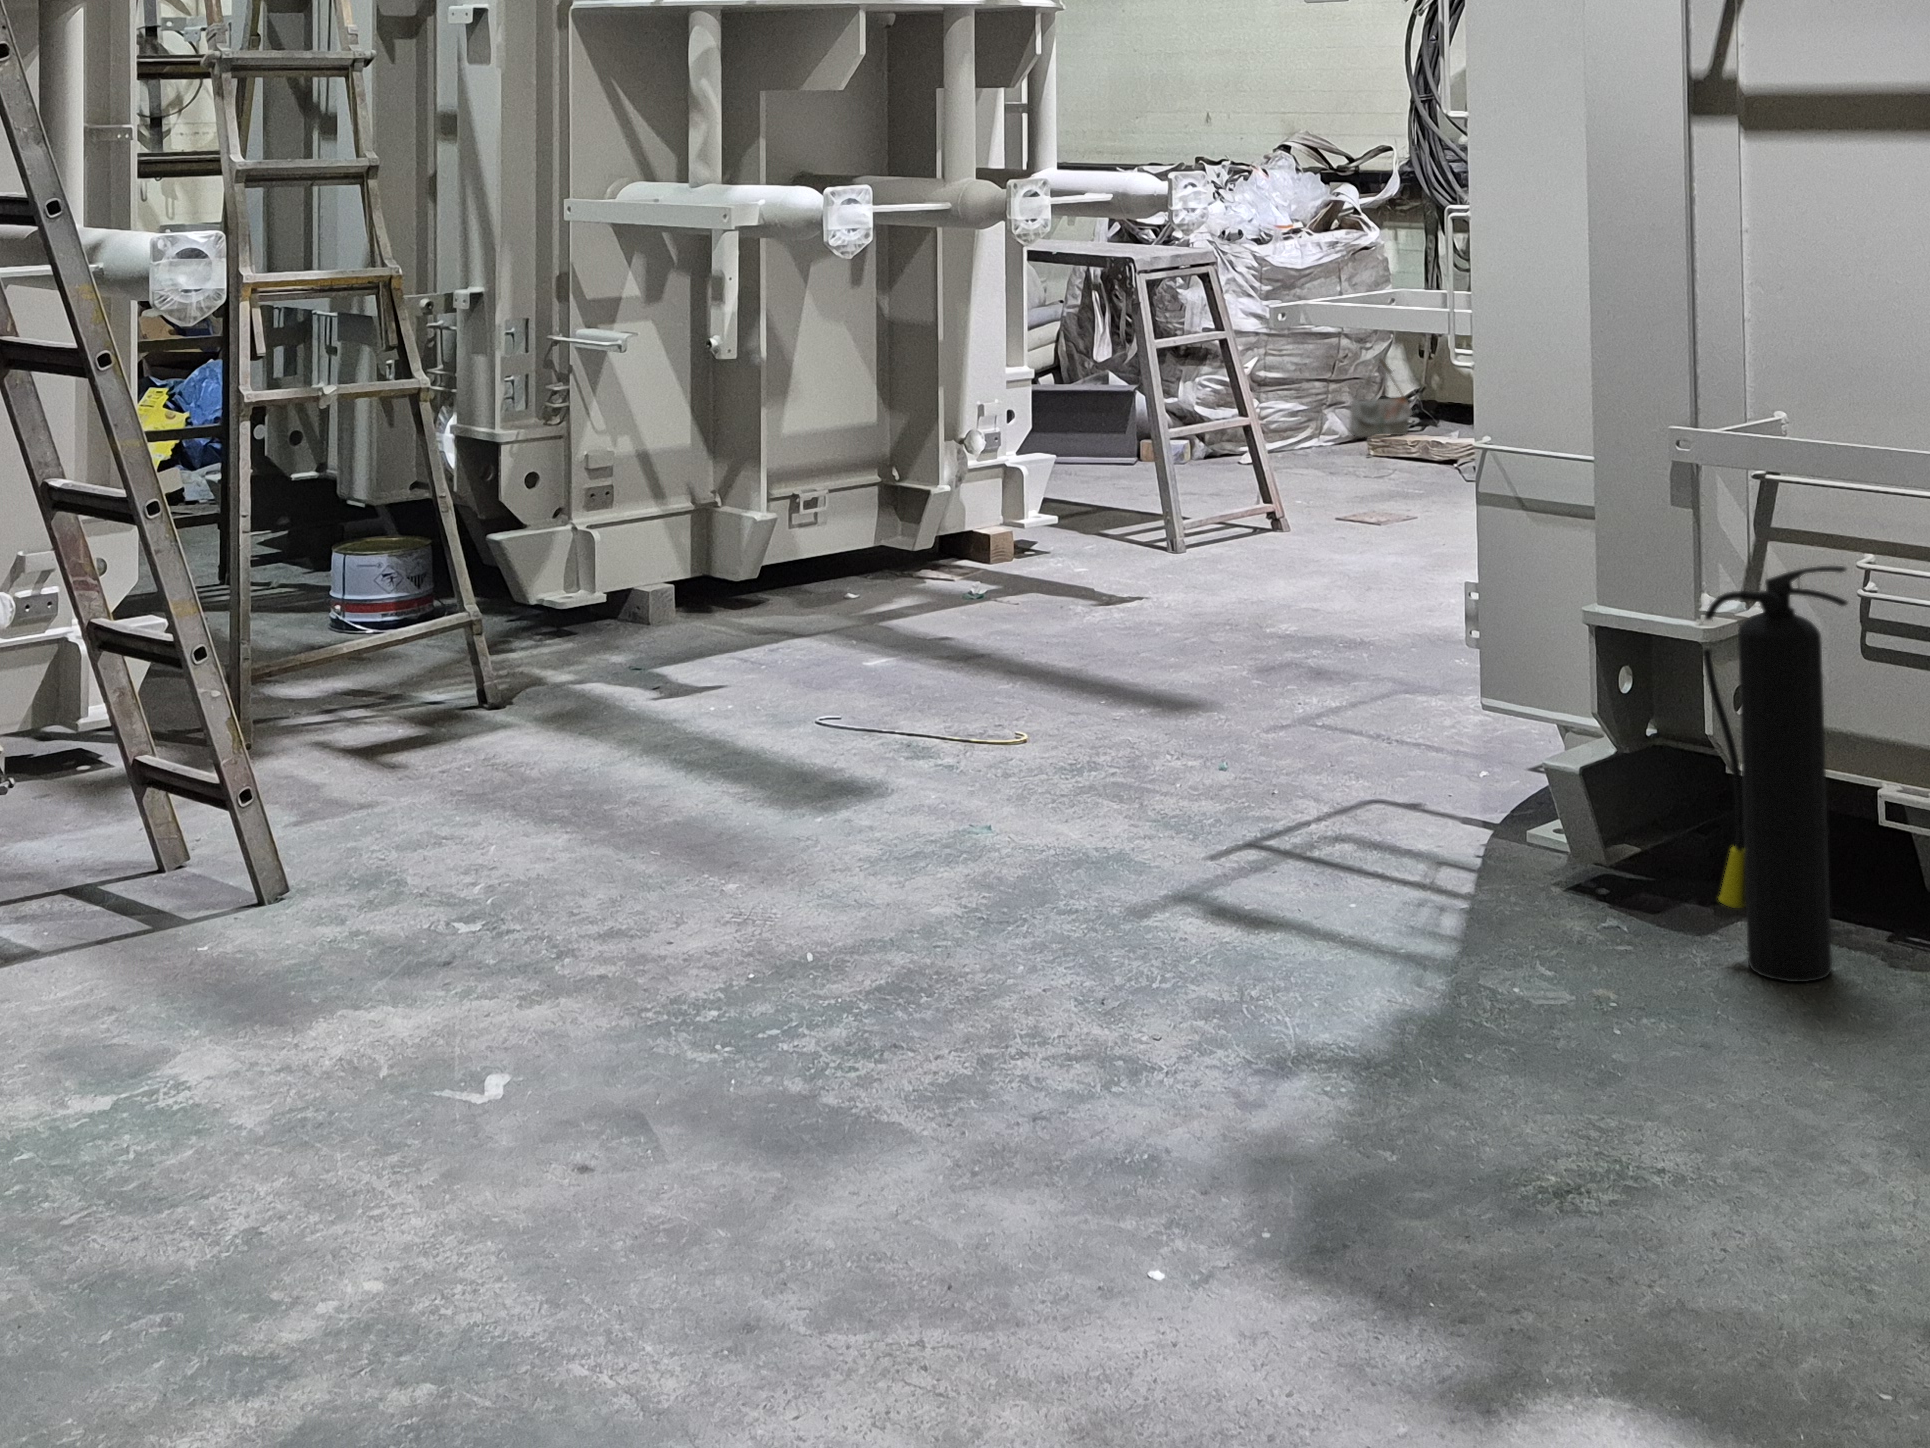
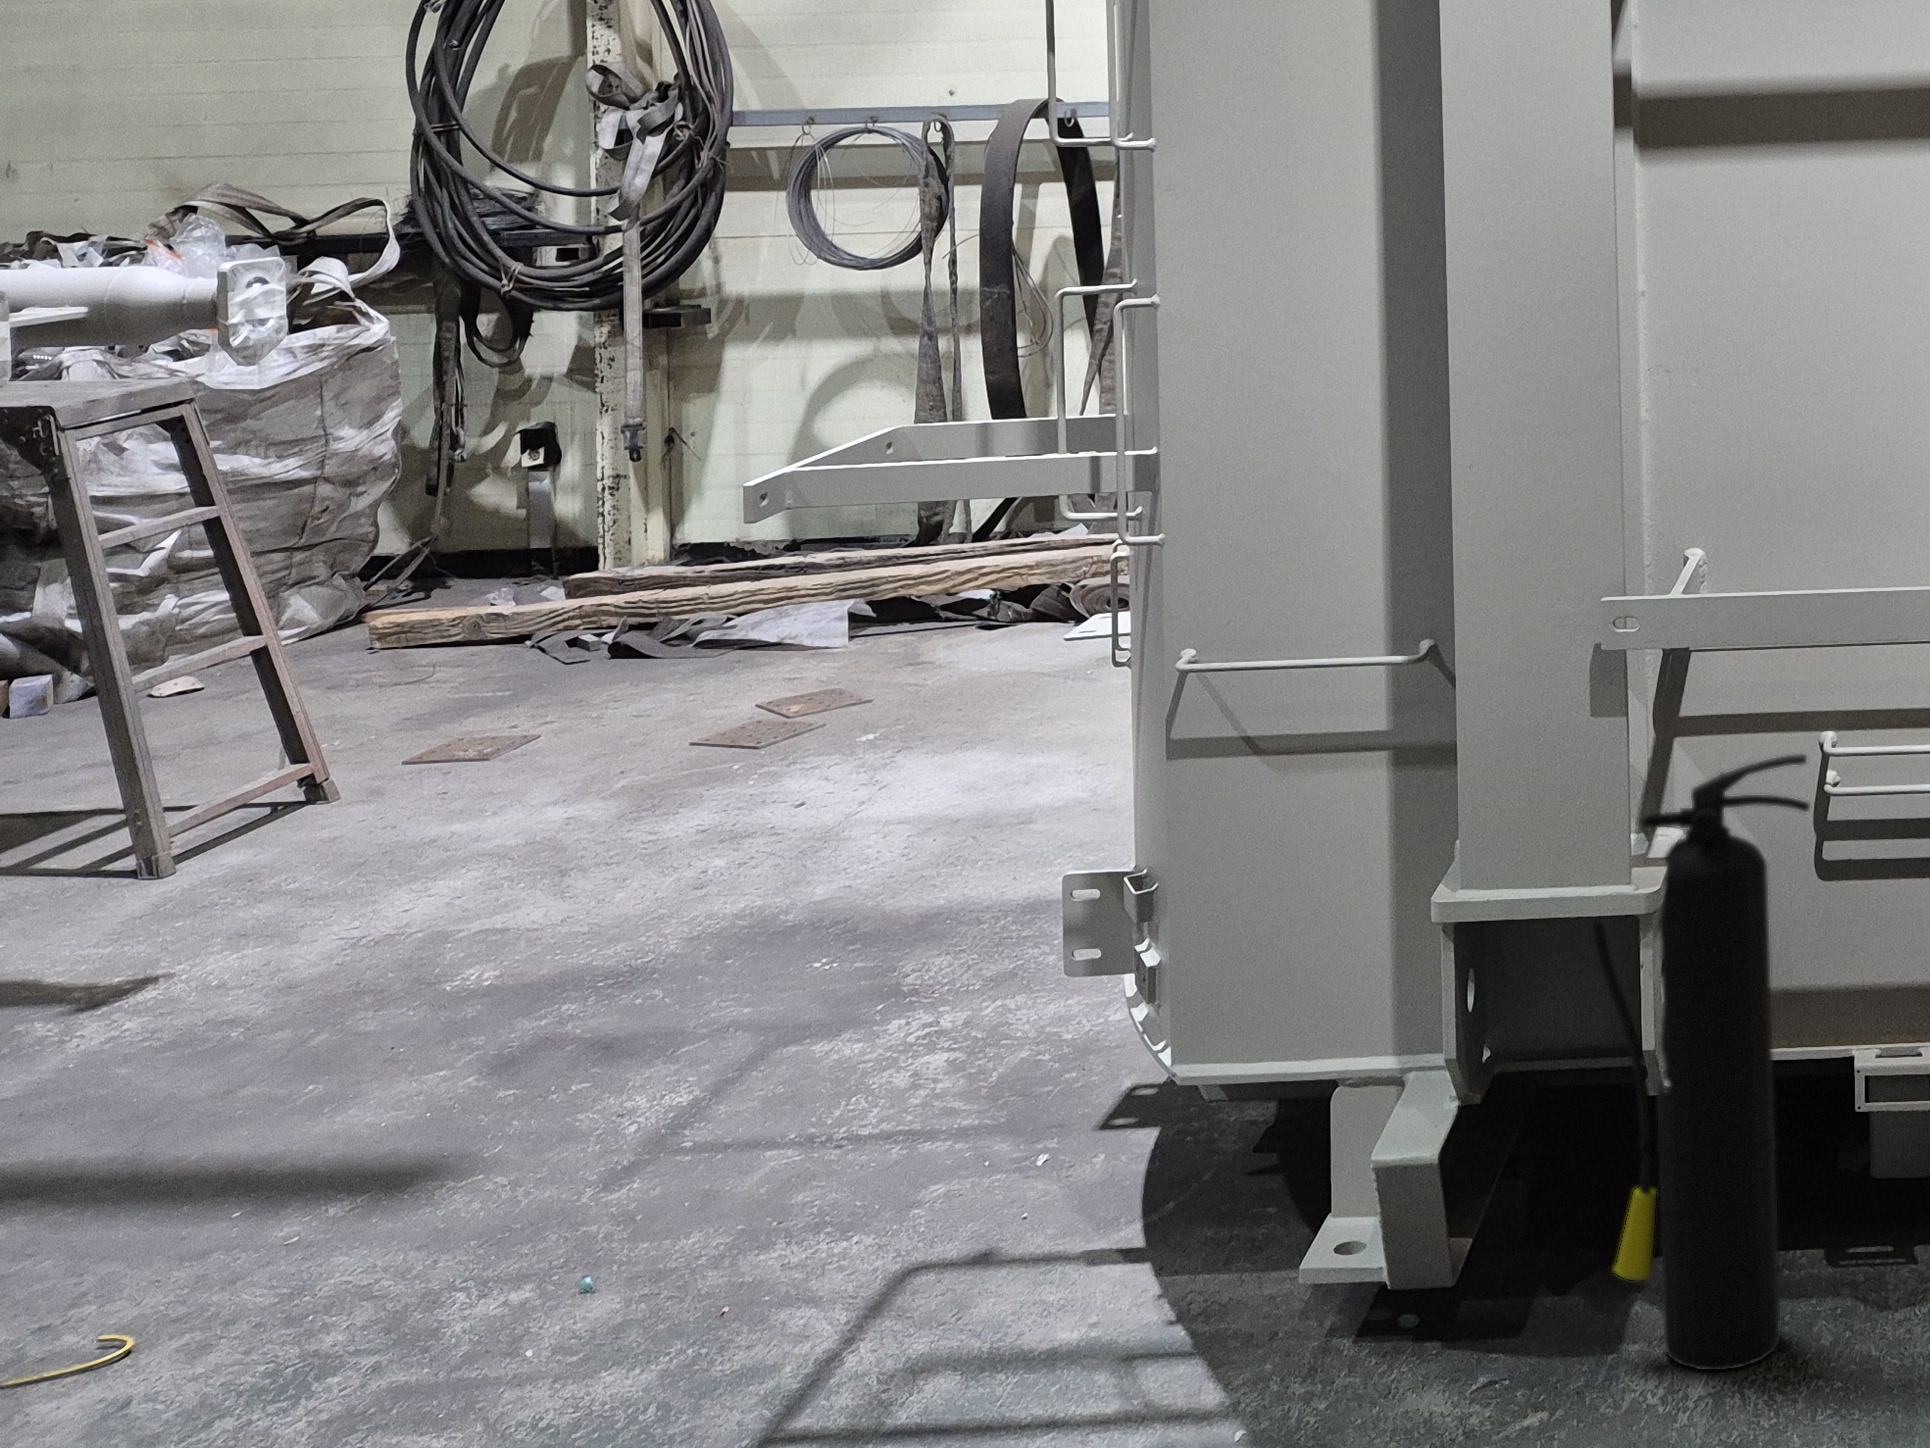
bag: present [1350,358,1412,437] -> none [335,505,438,630]

